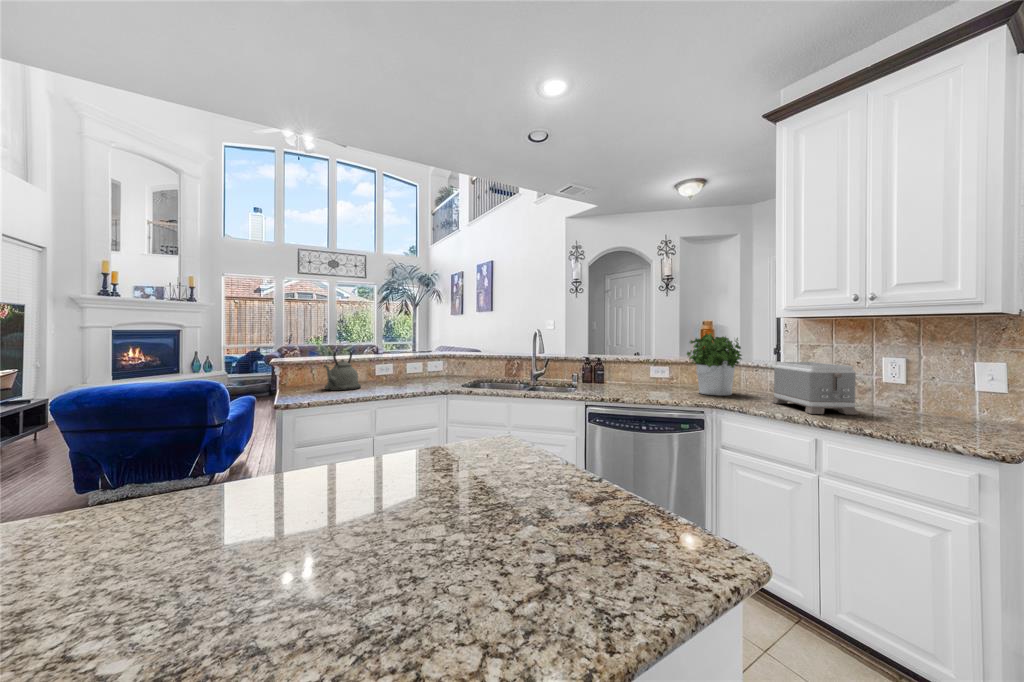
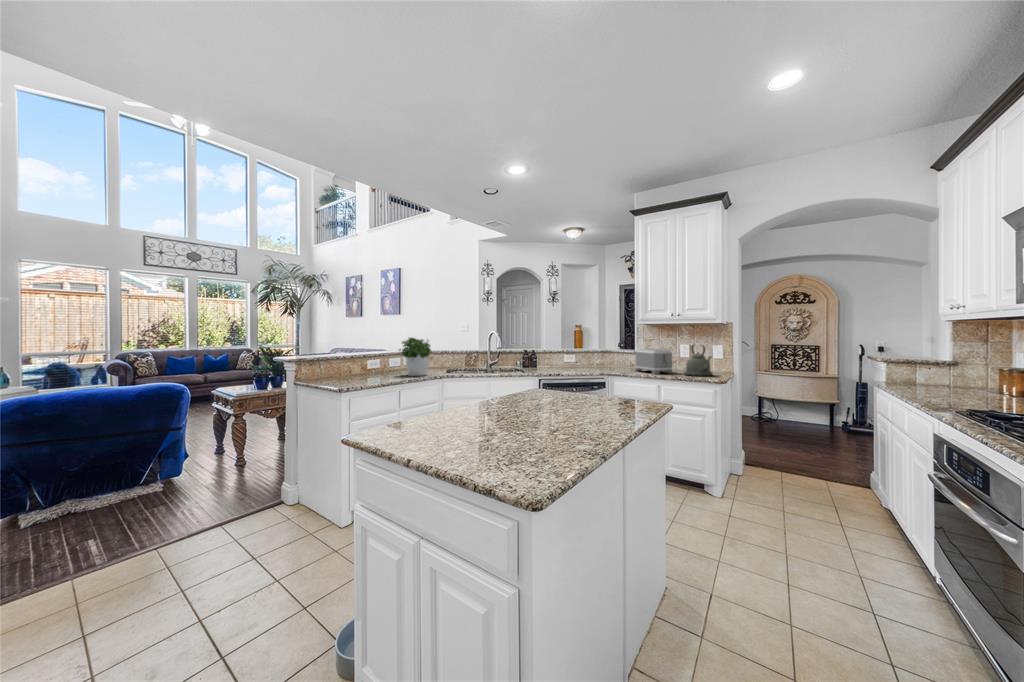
potted plant: present [687,333,742,395] -> present [399,337,431,376]
kettle: present [324,350,361,391] -> present [684,345,713,376]

